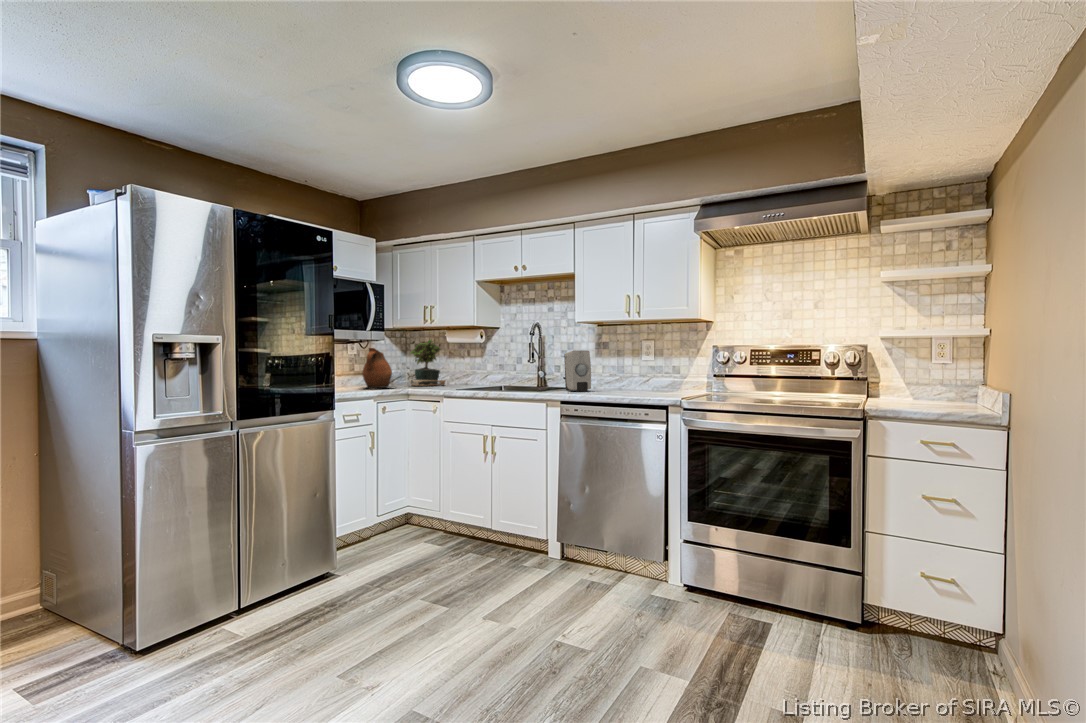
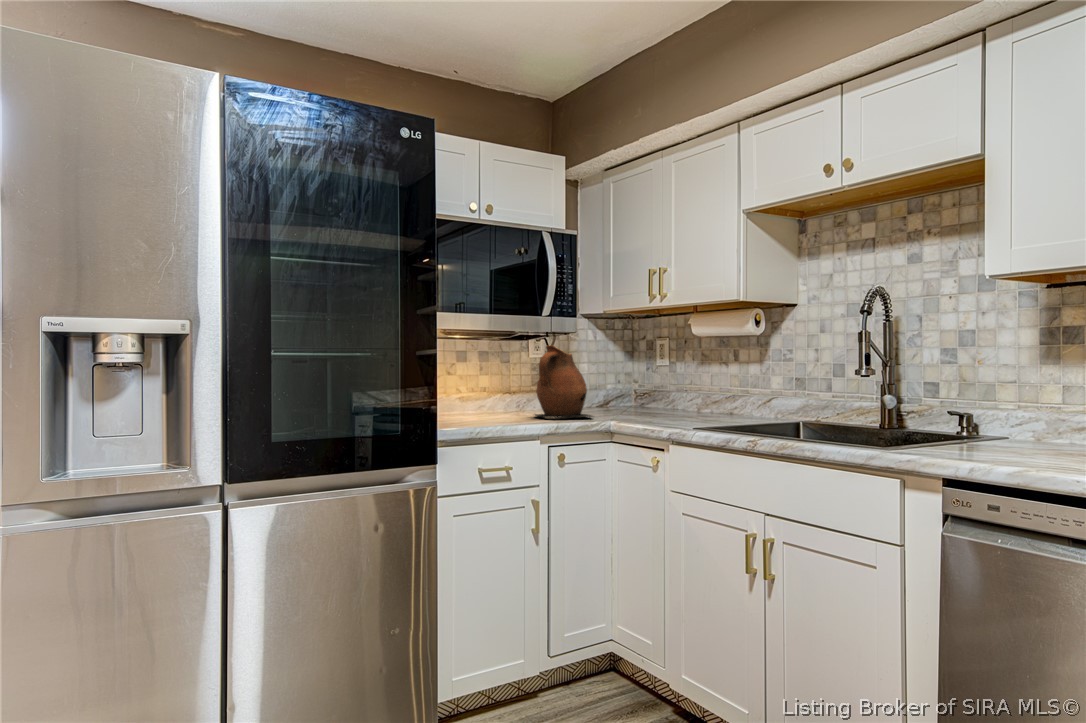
potted plant: present [410,340,446,386] -> none [605,330,692,416]
soap dispenser: present [564,350,591,392] -> none [953,346,1040,455]

